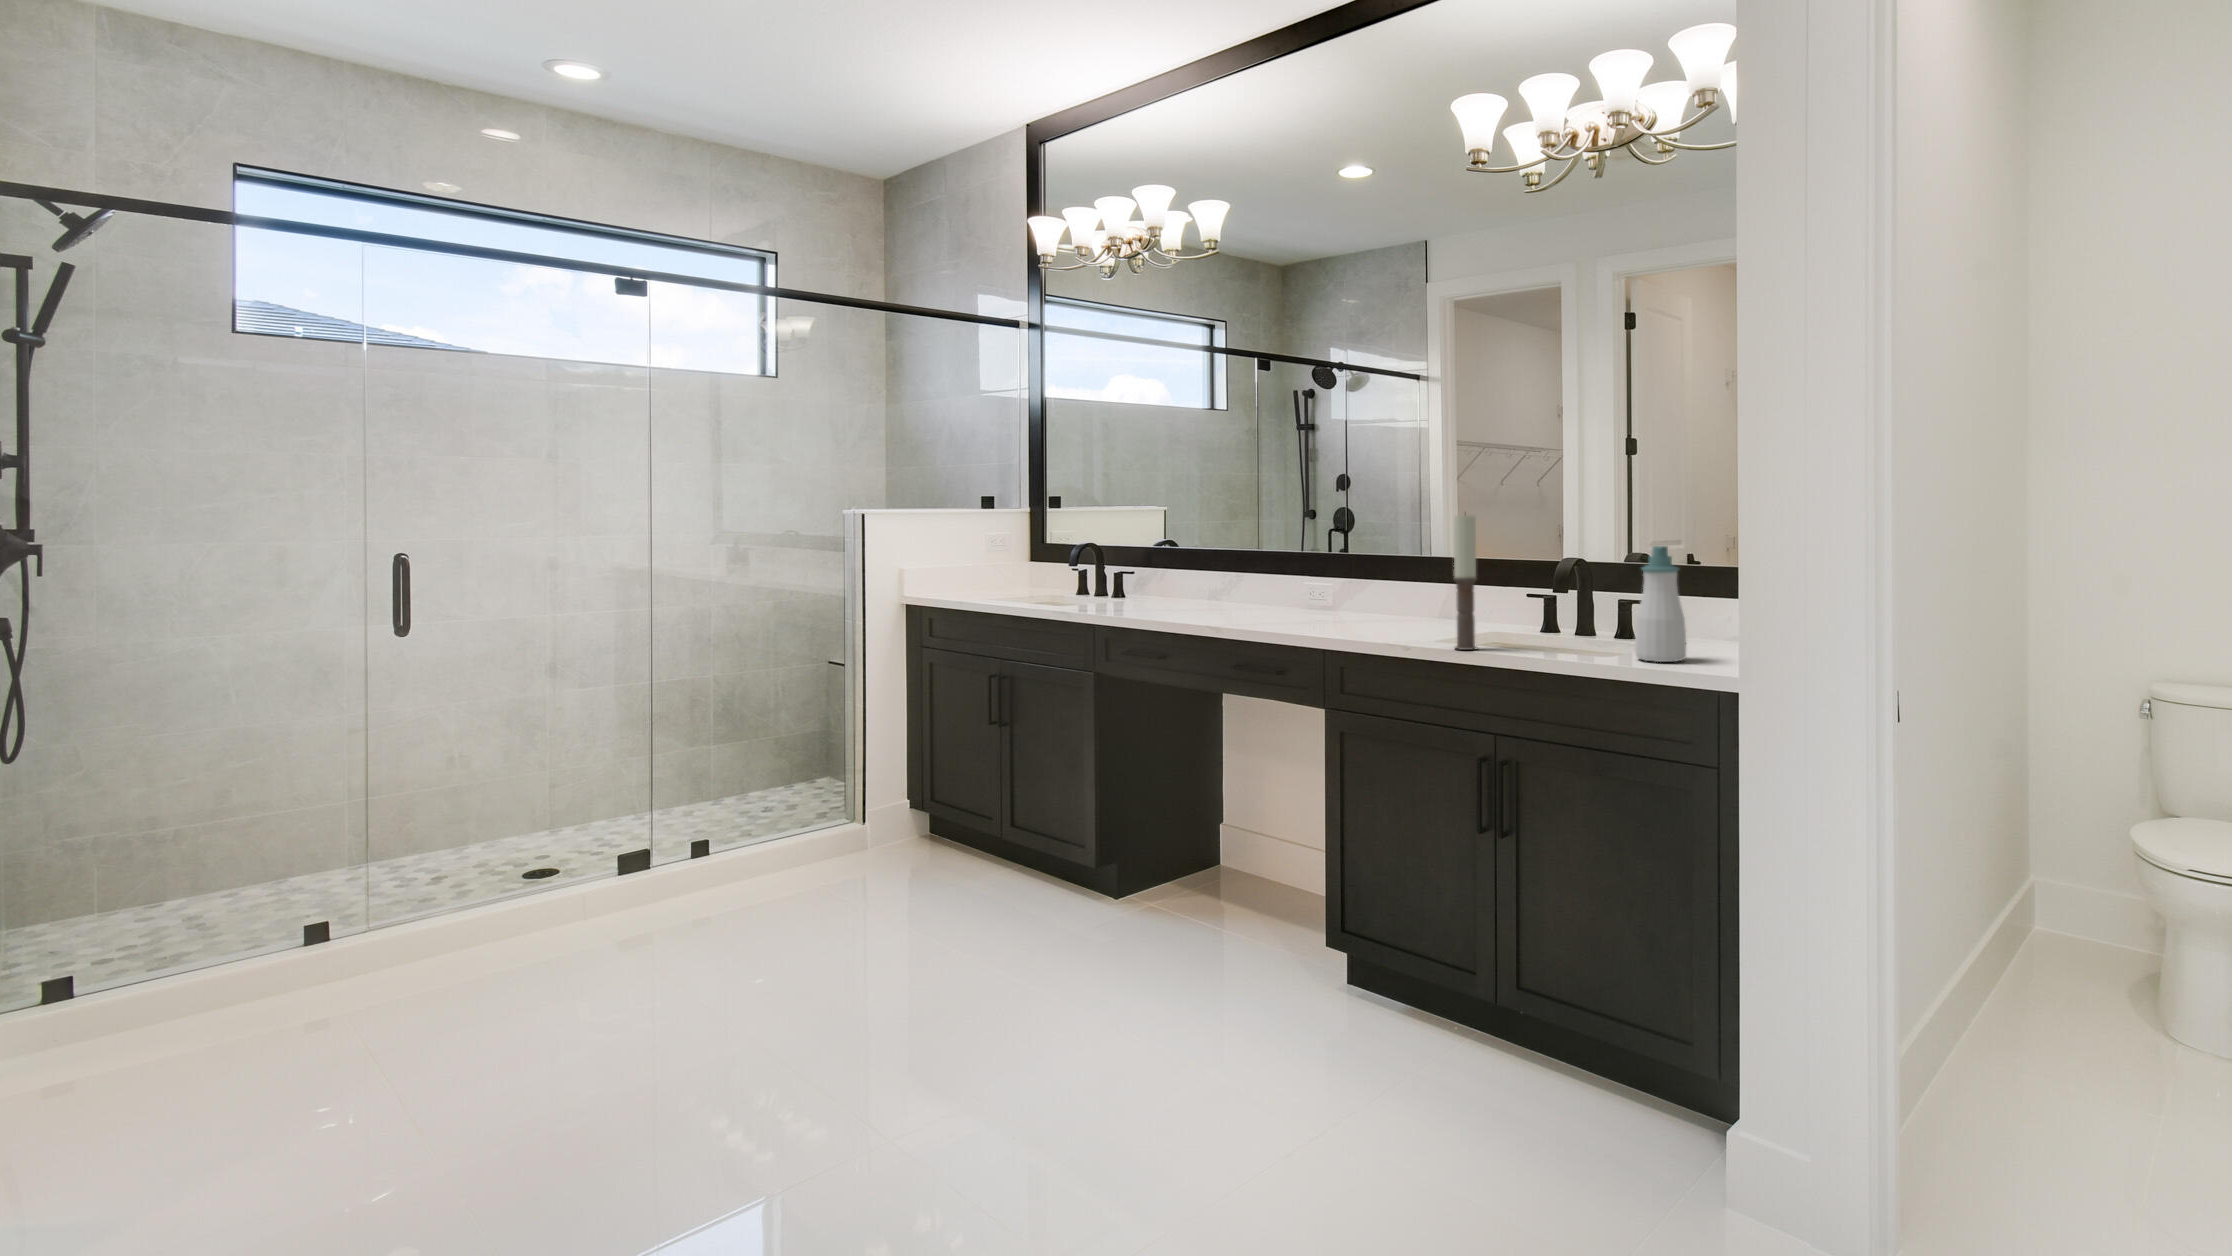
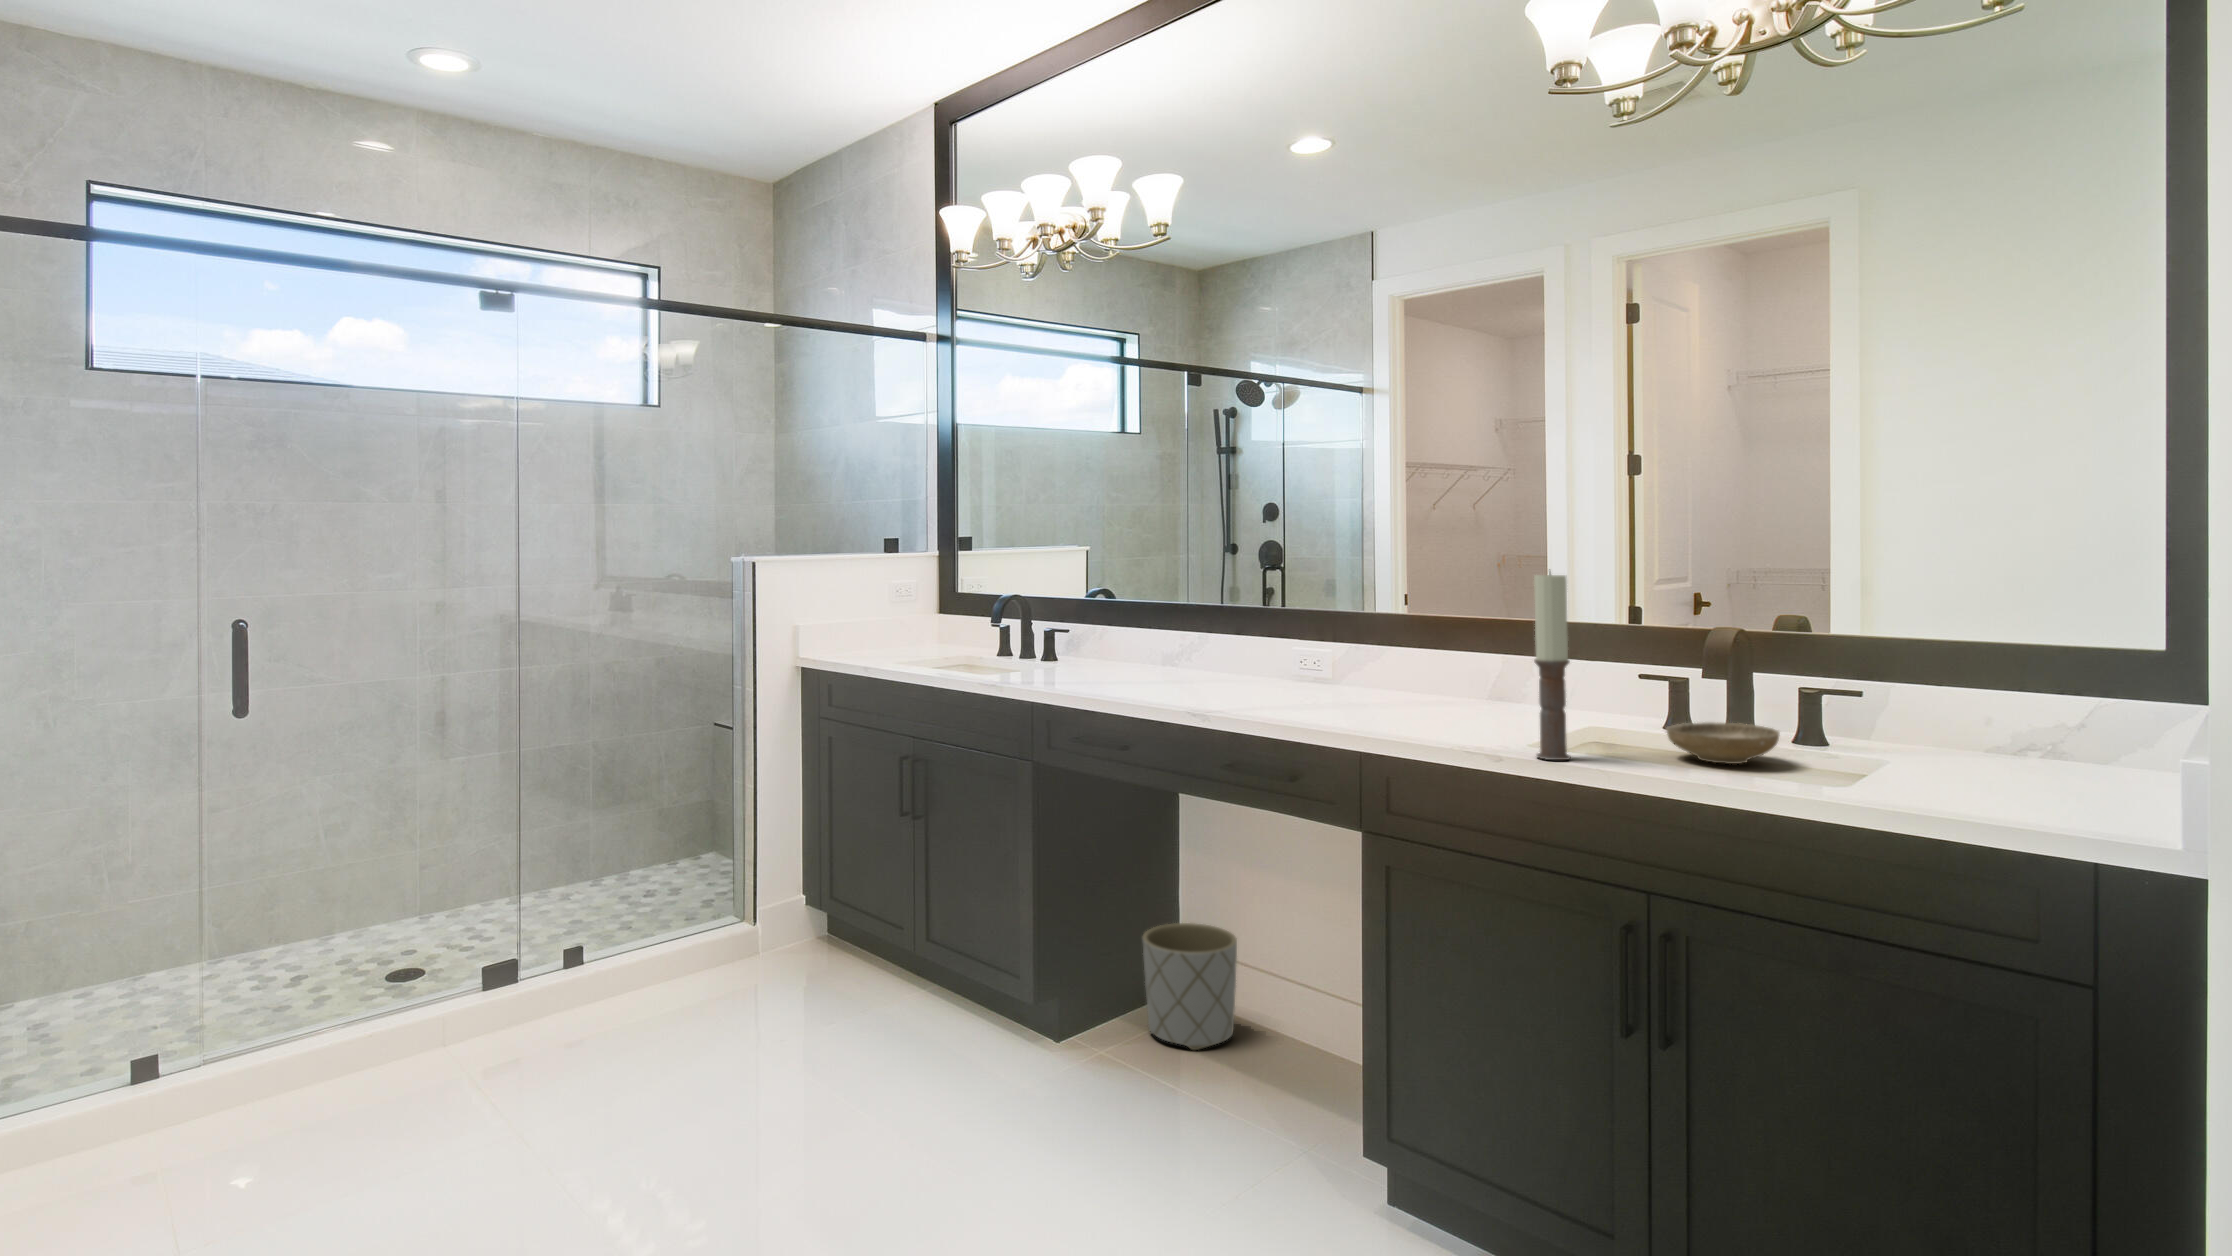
soap bottle: present [1635,546,1686,662] -> none [1824,622,1910,792]
ceramic bowl: none [1544,623,1617,650] -> present [1666,722,1780,764]
planter: none [1188,806,1263,903] -> present [1142,923,1237,1050]

